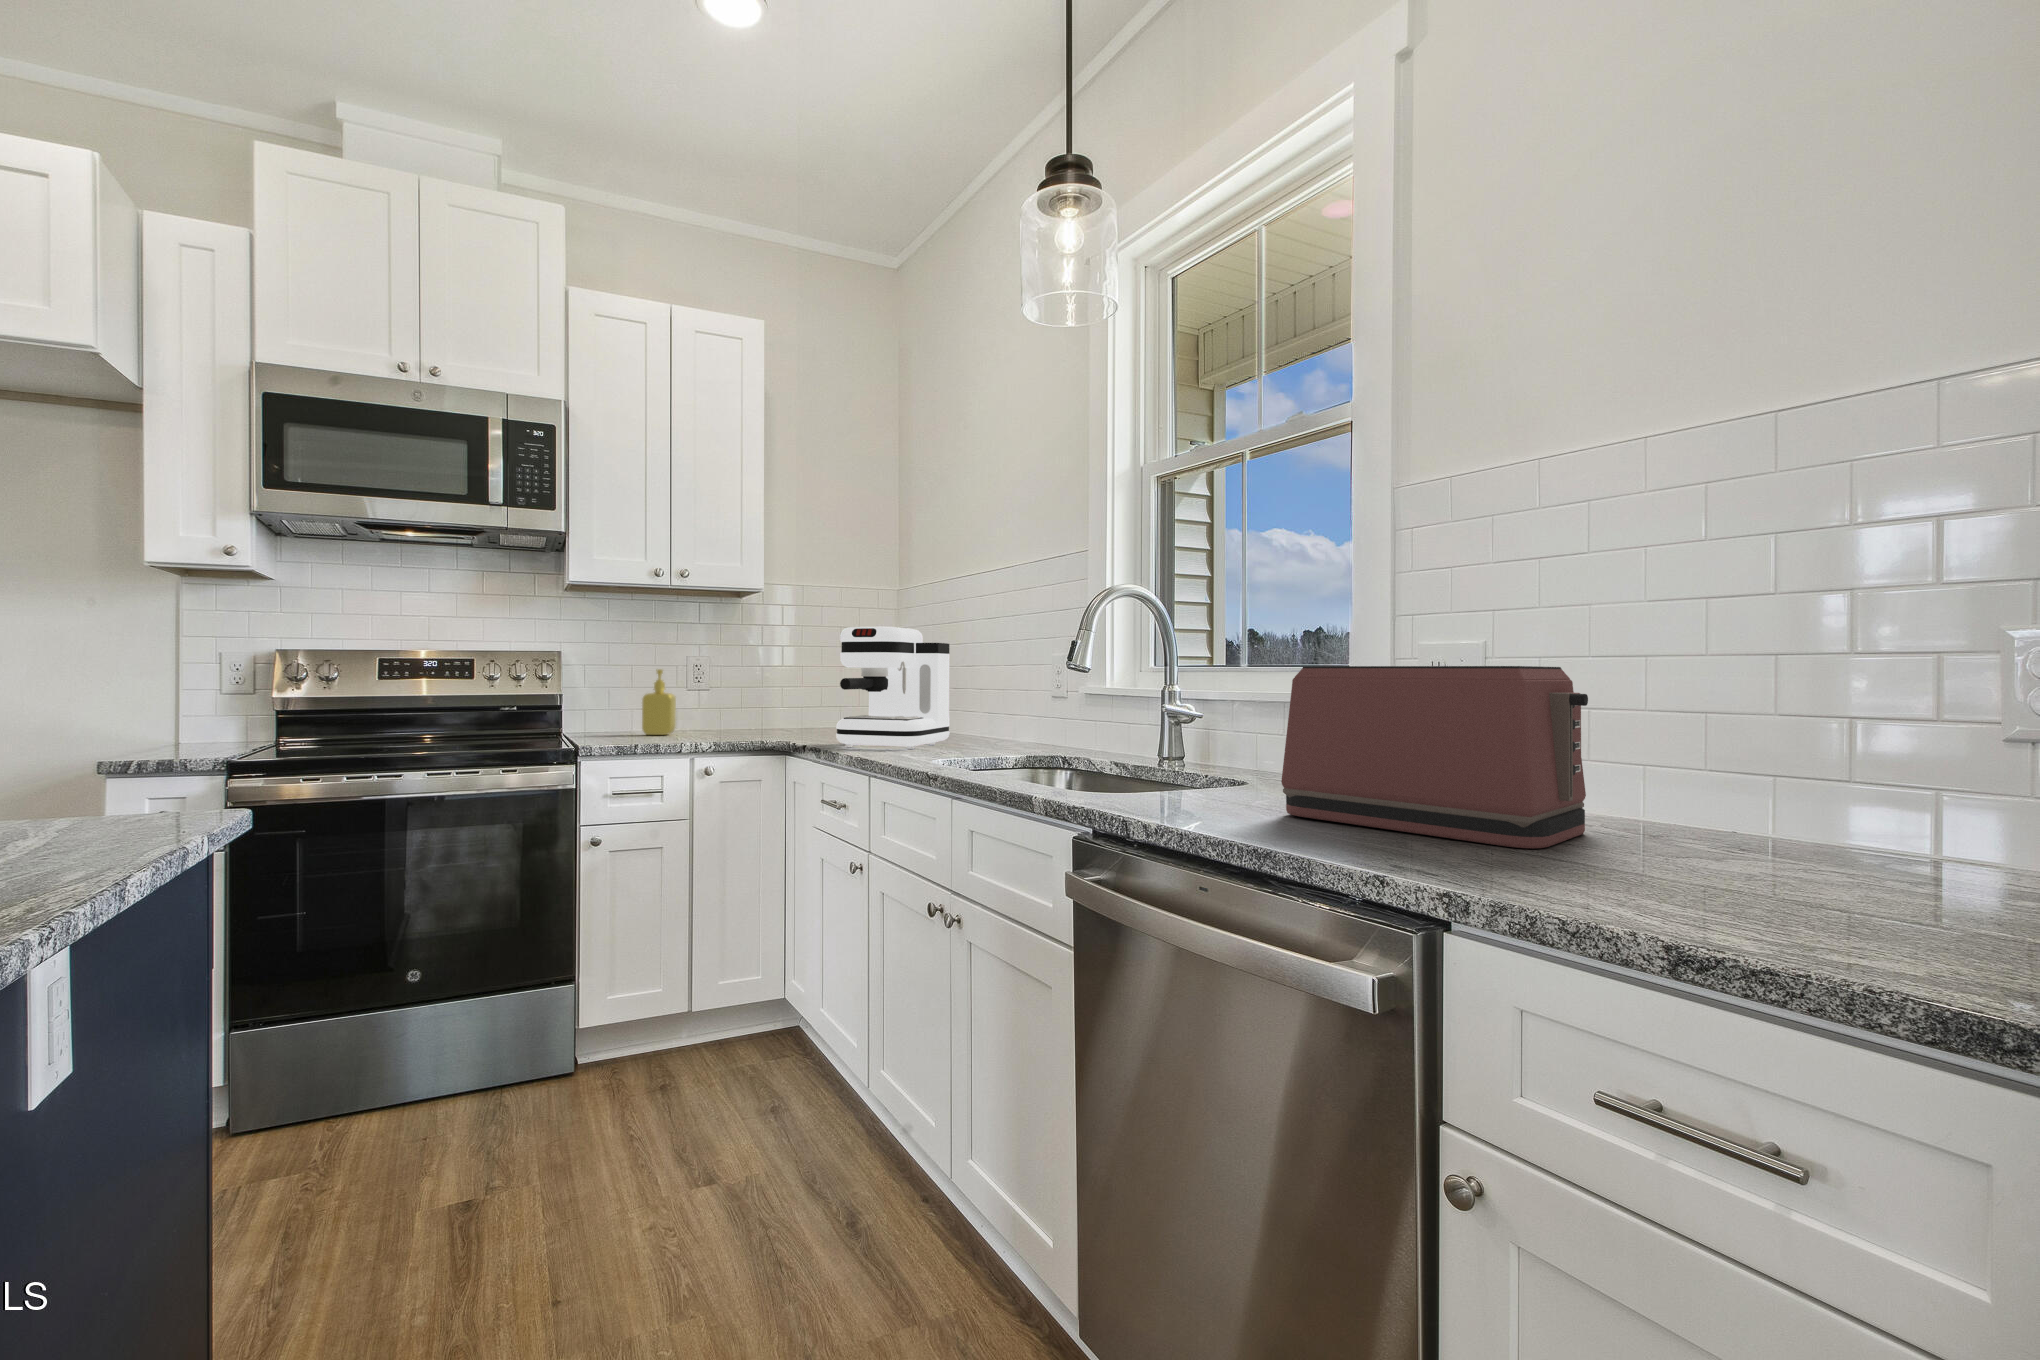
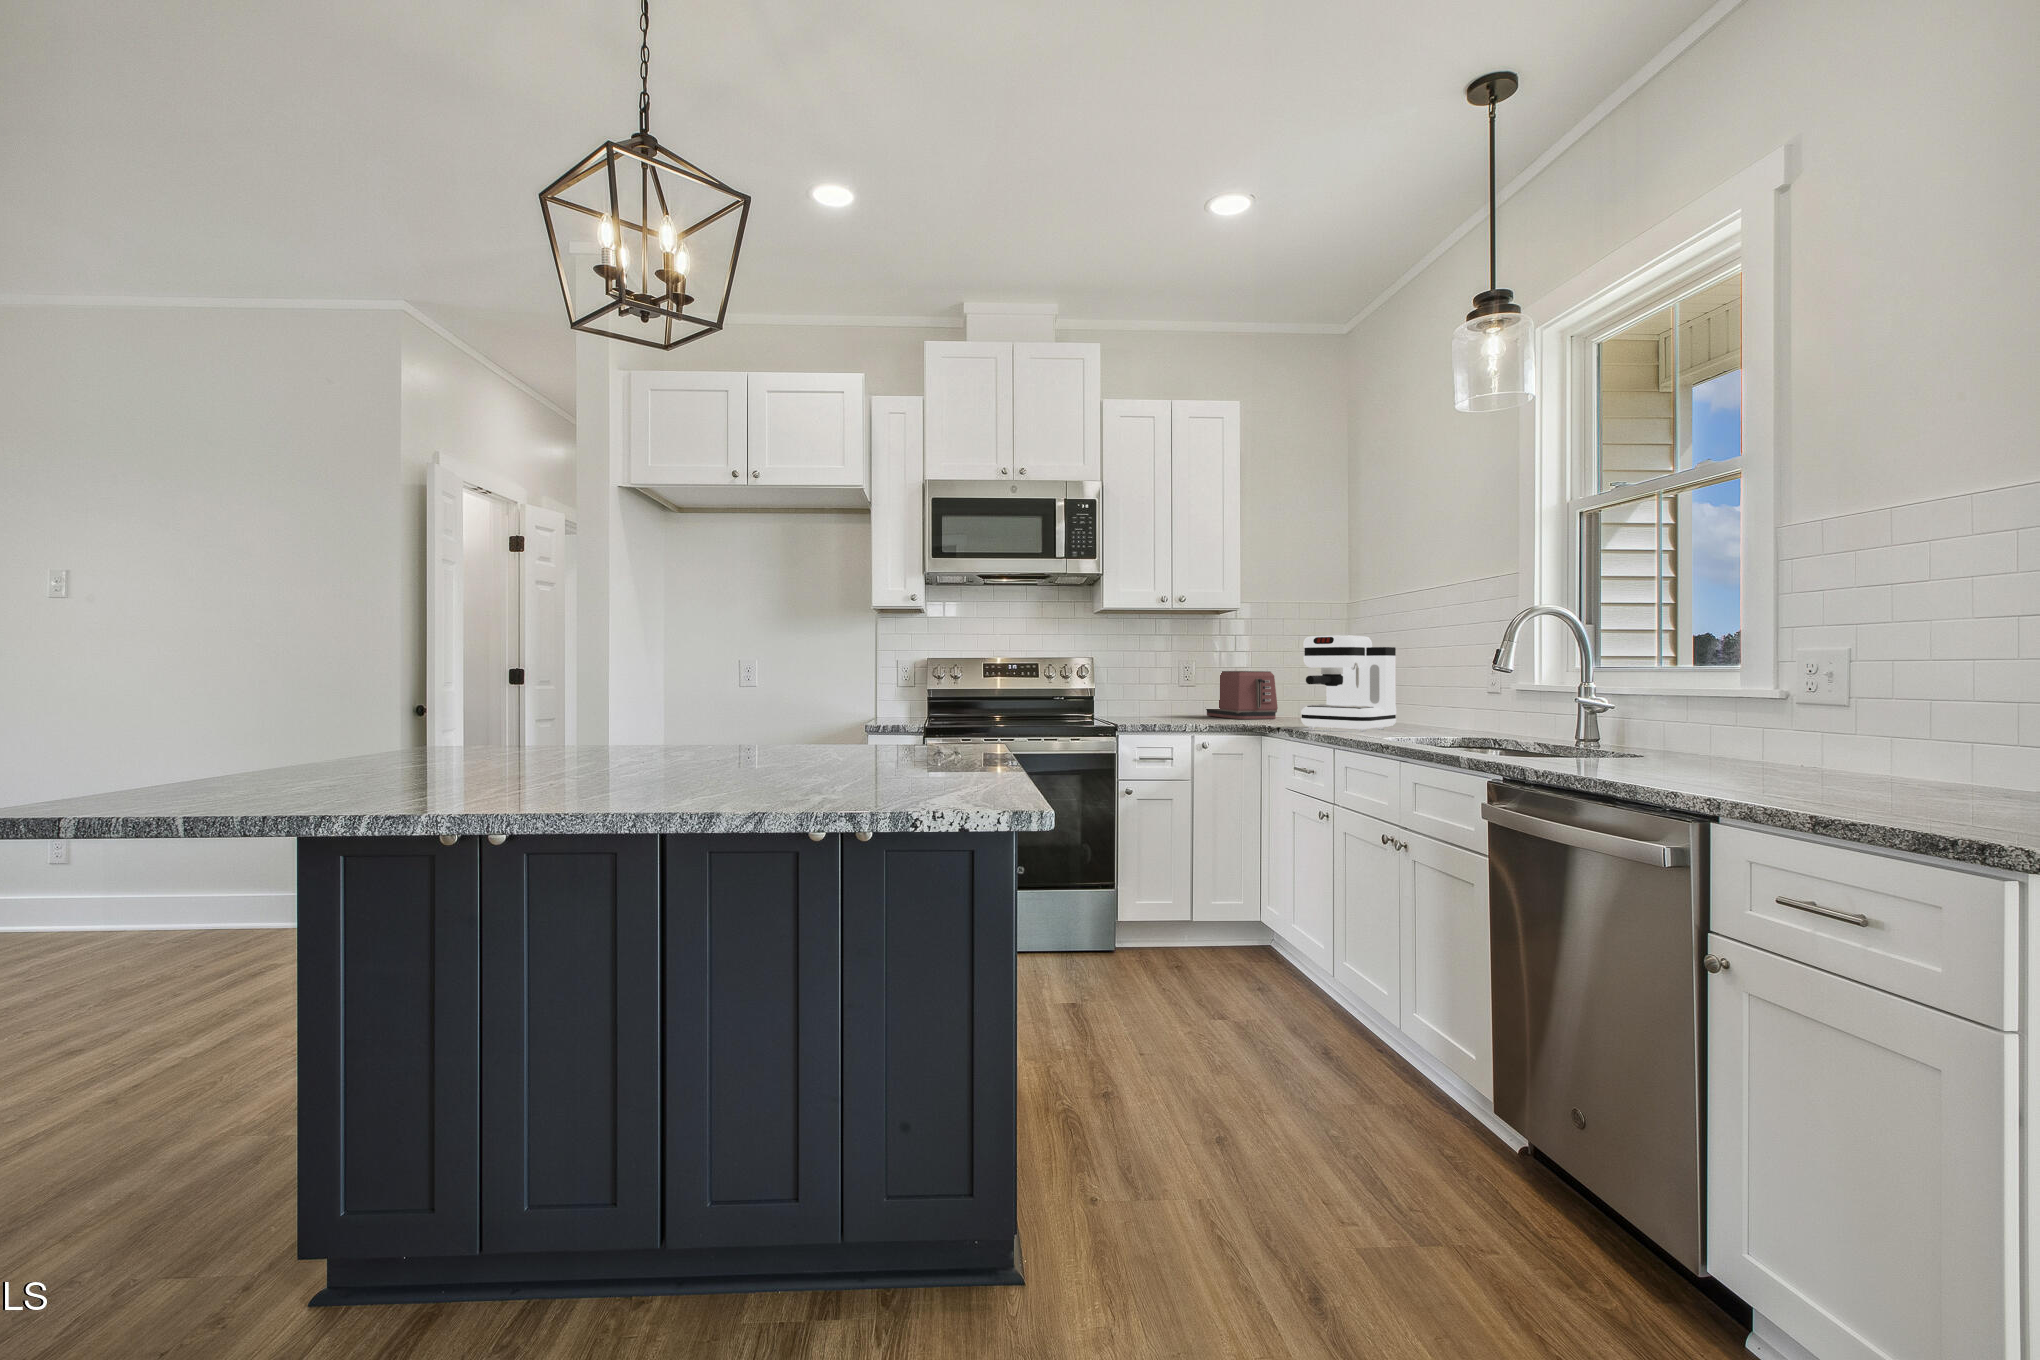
toaster: present [1281,666,1588,849] -> present [1206,671,1278,719]
soap dispenser: present [642,669,676,735] -> none [1143,668,1167,718]

